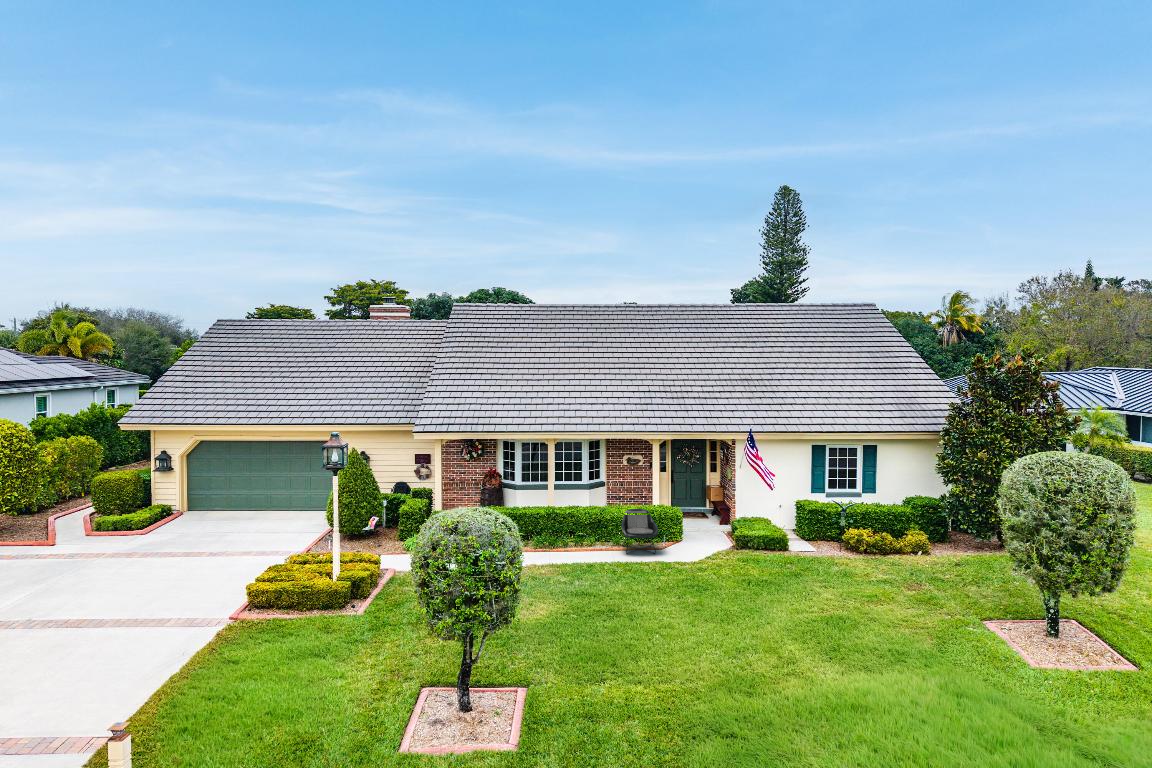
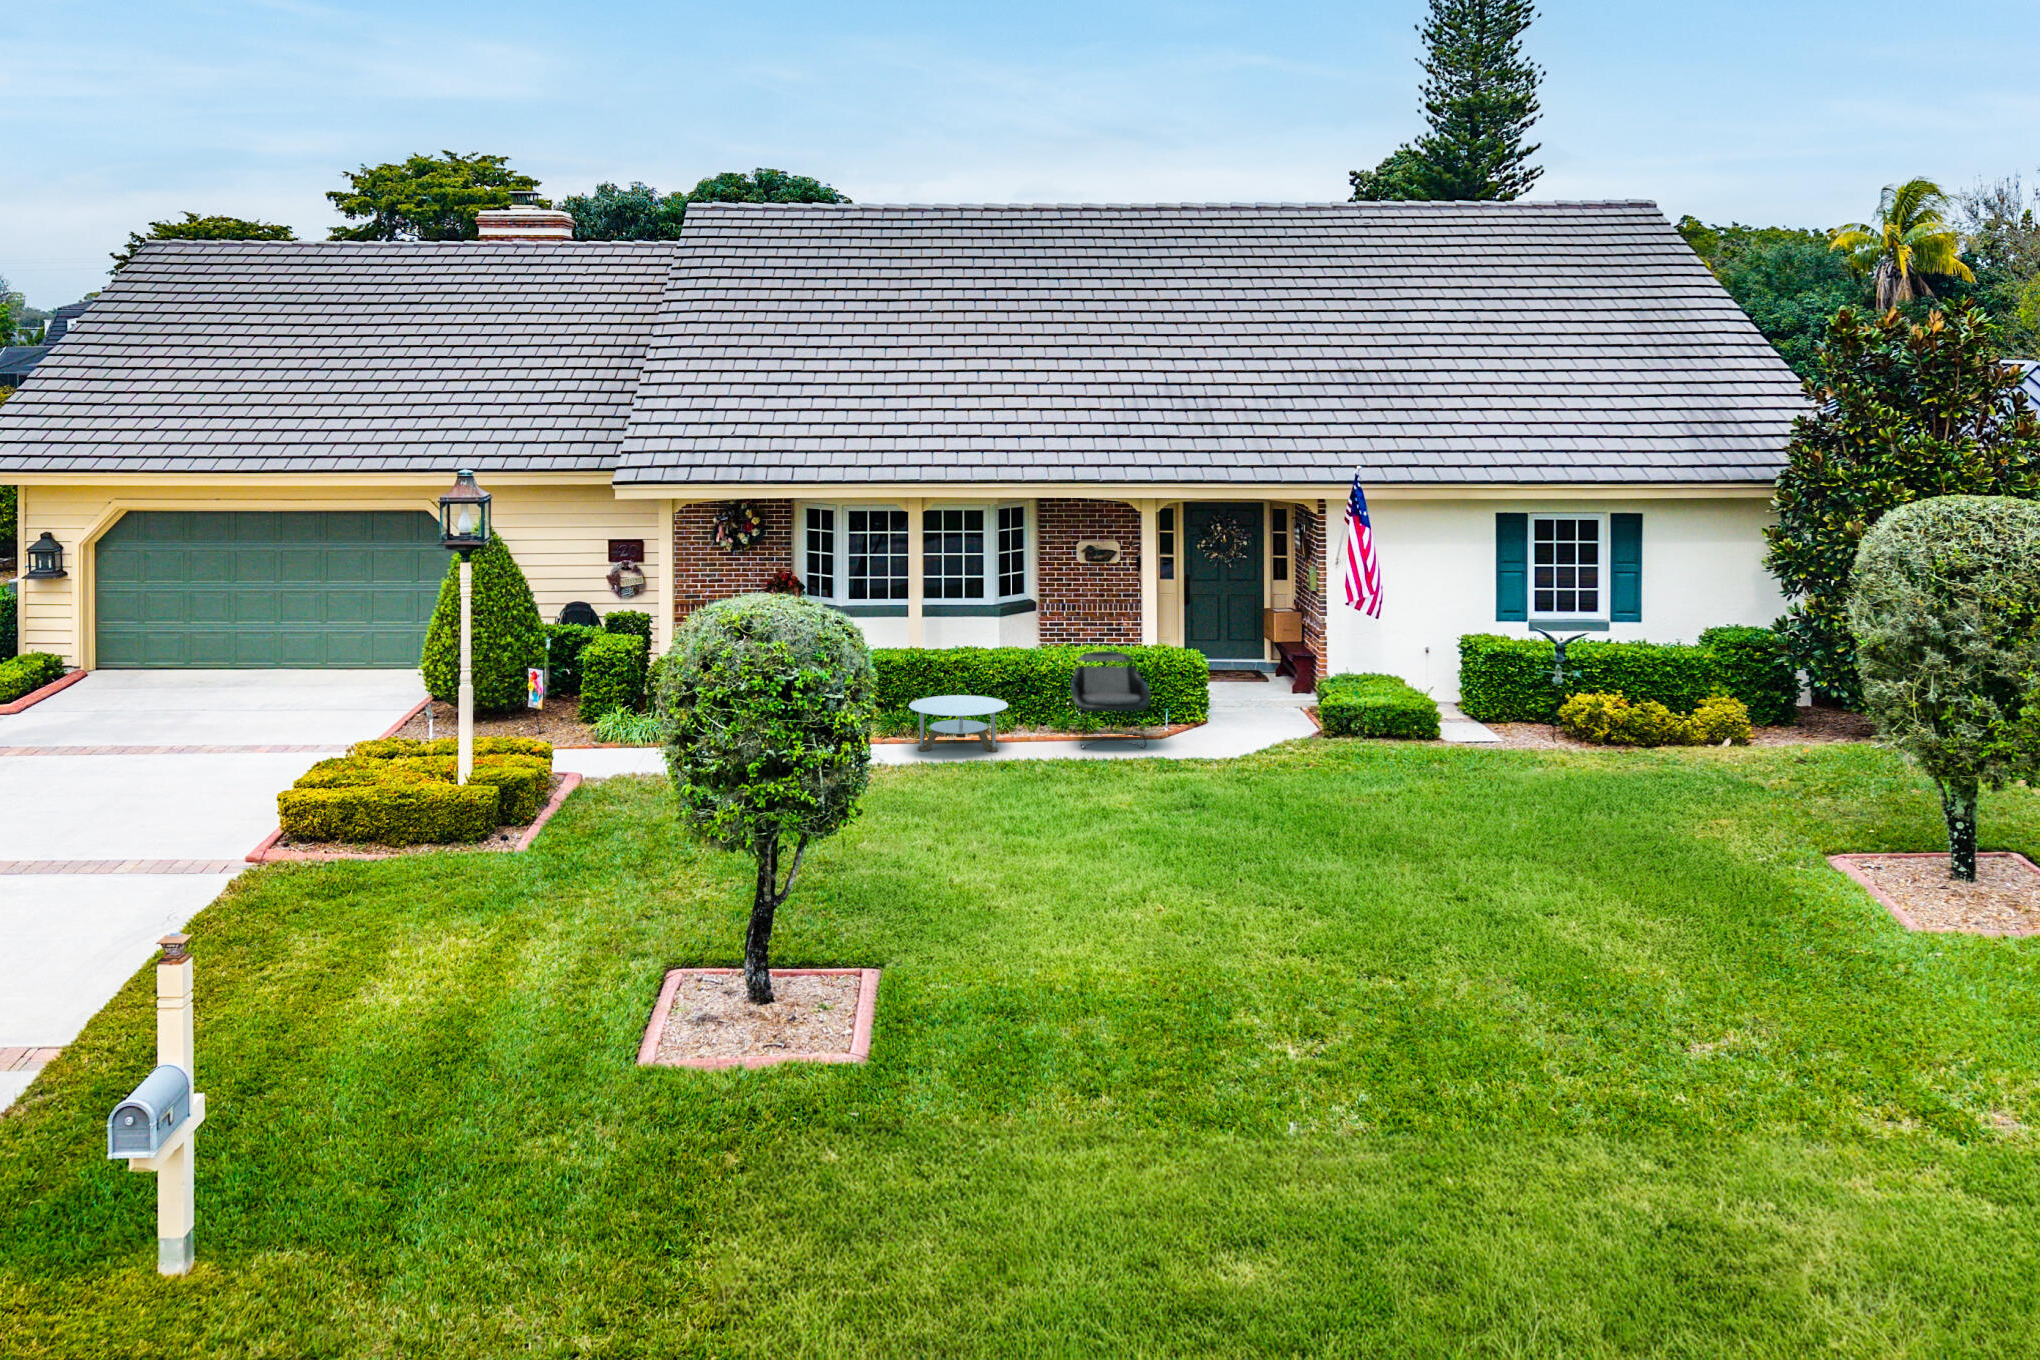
round table: none [548,528,593,556] -> present [909,695,1008,752]

